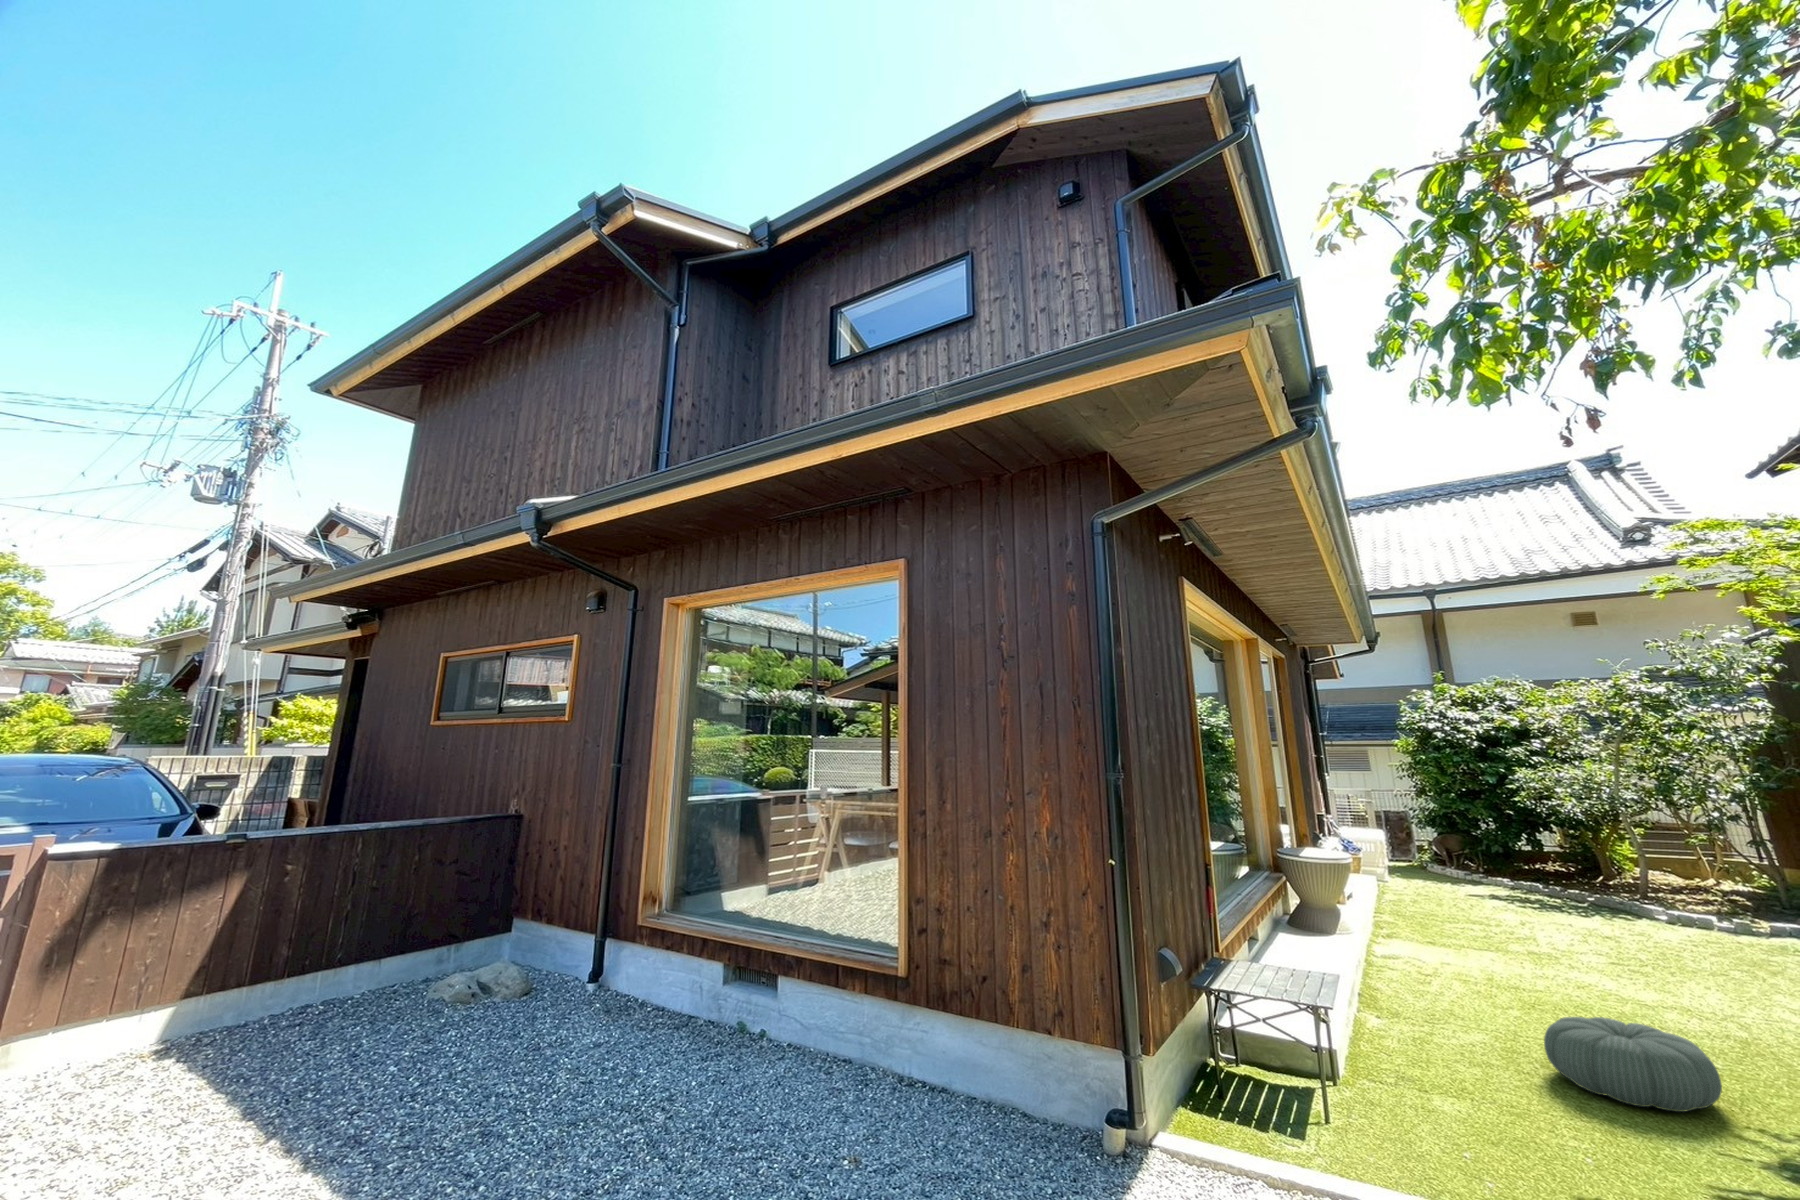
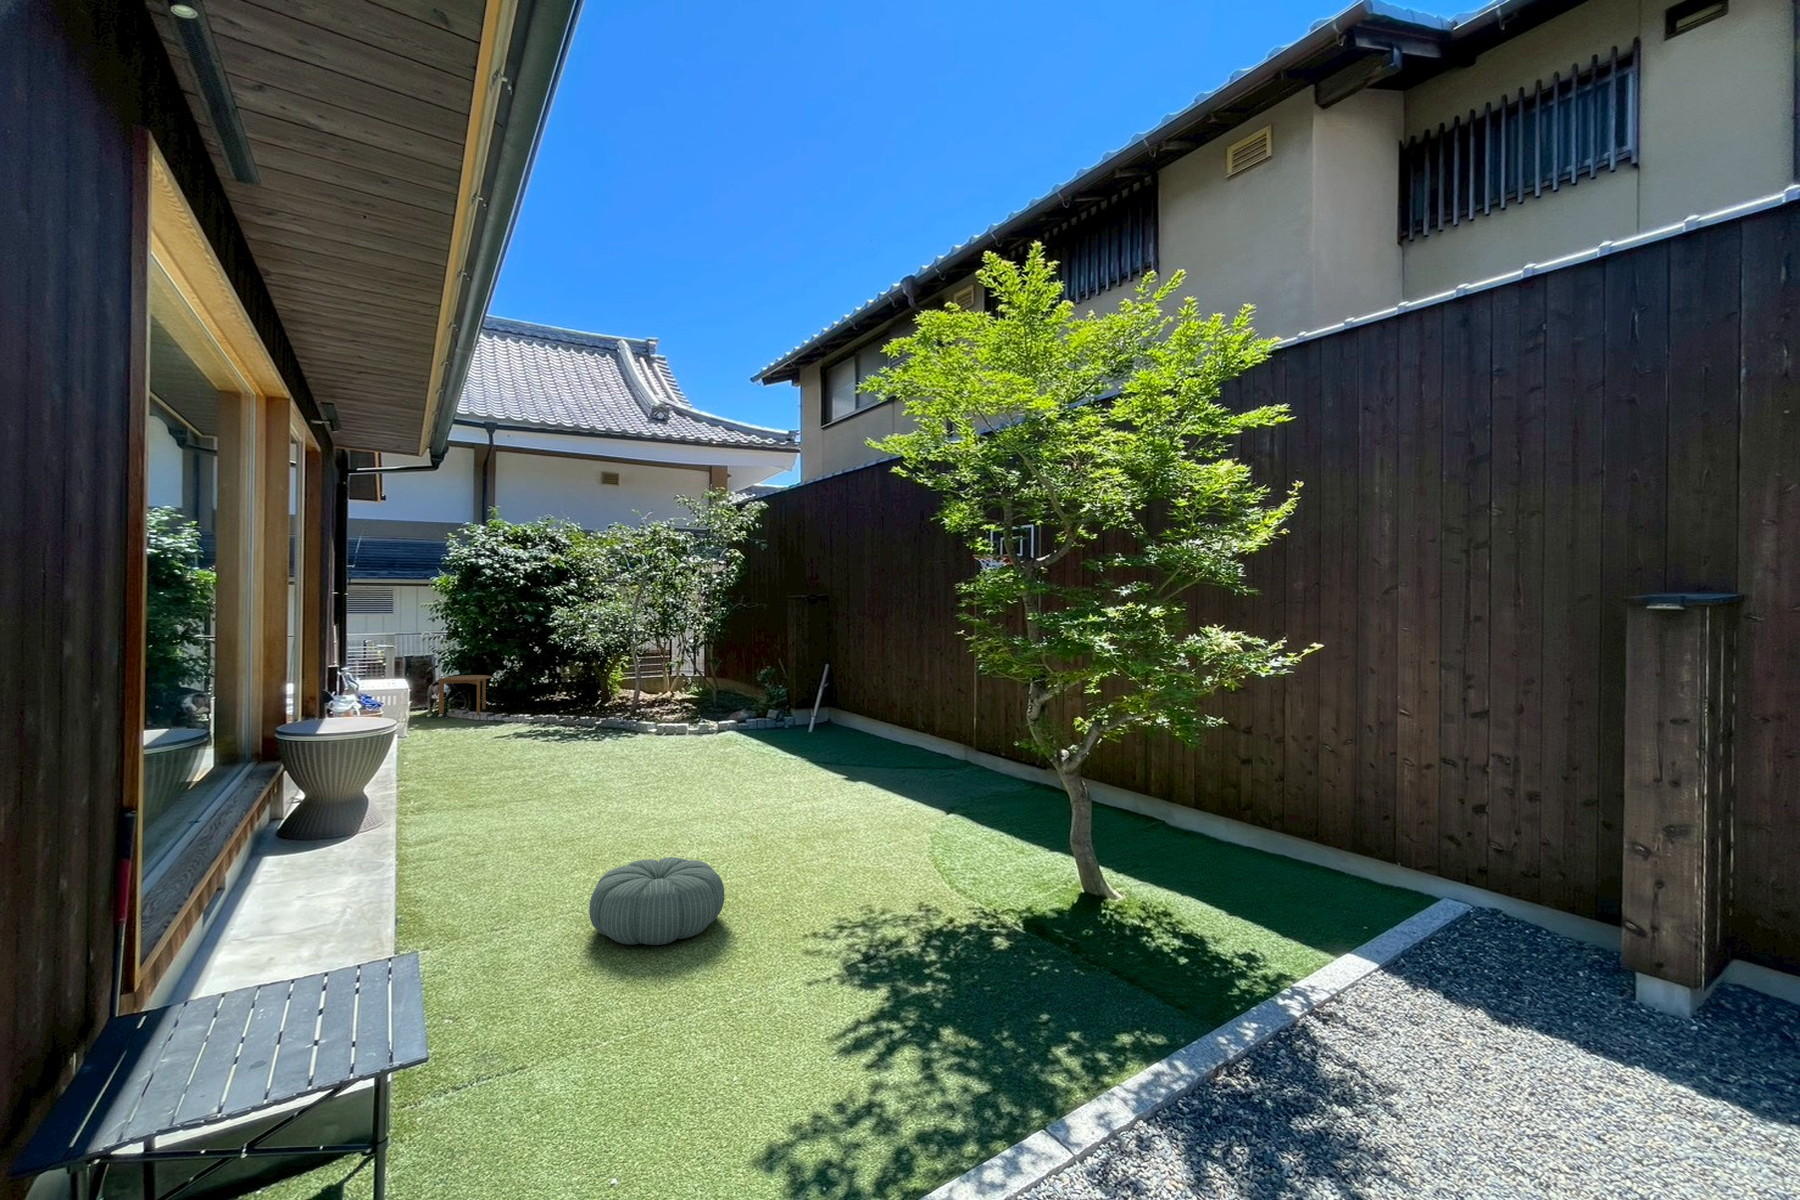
side table: none [1408,833,1461,873] -> present [439,675,492,715]

